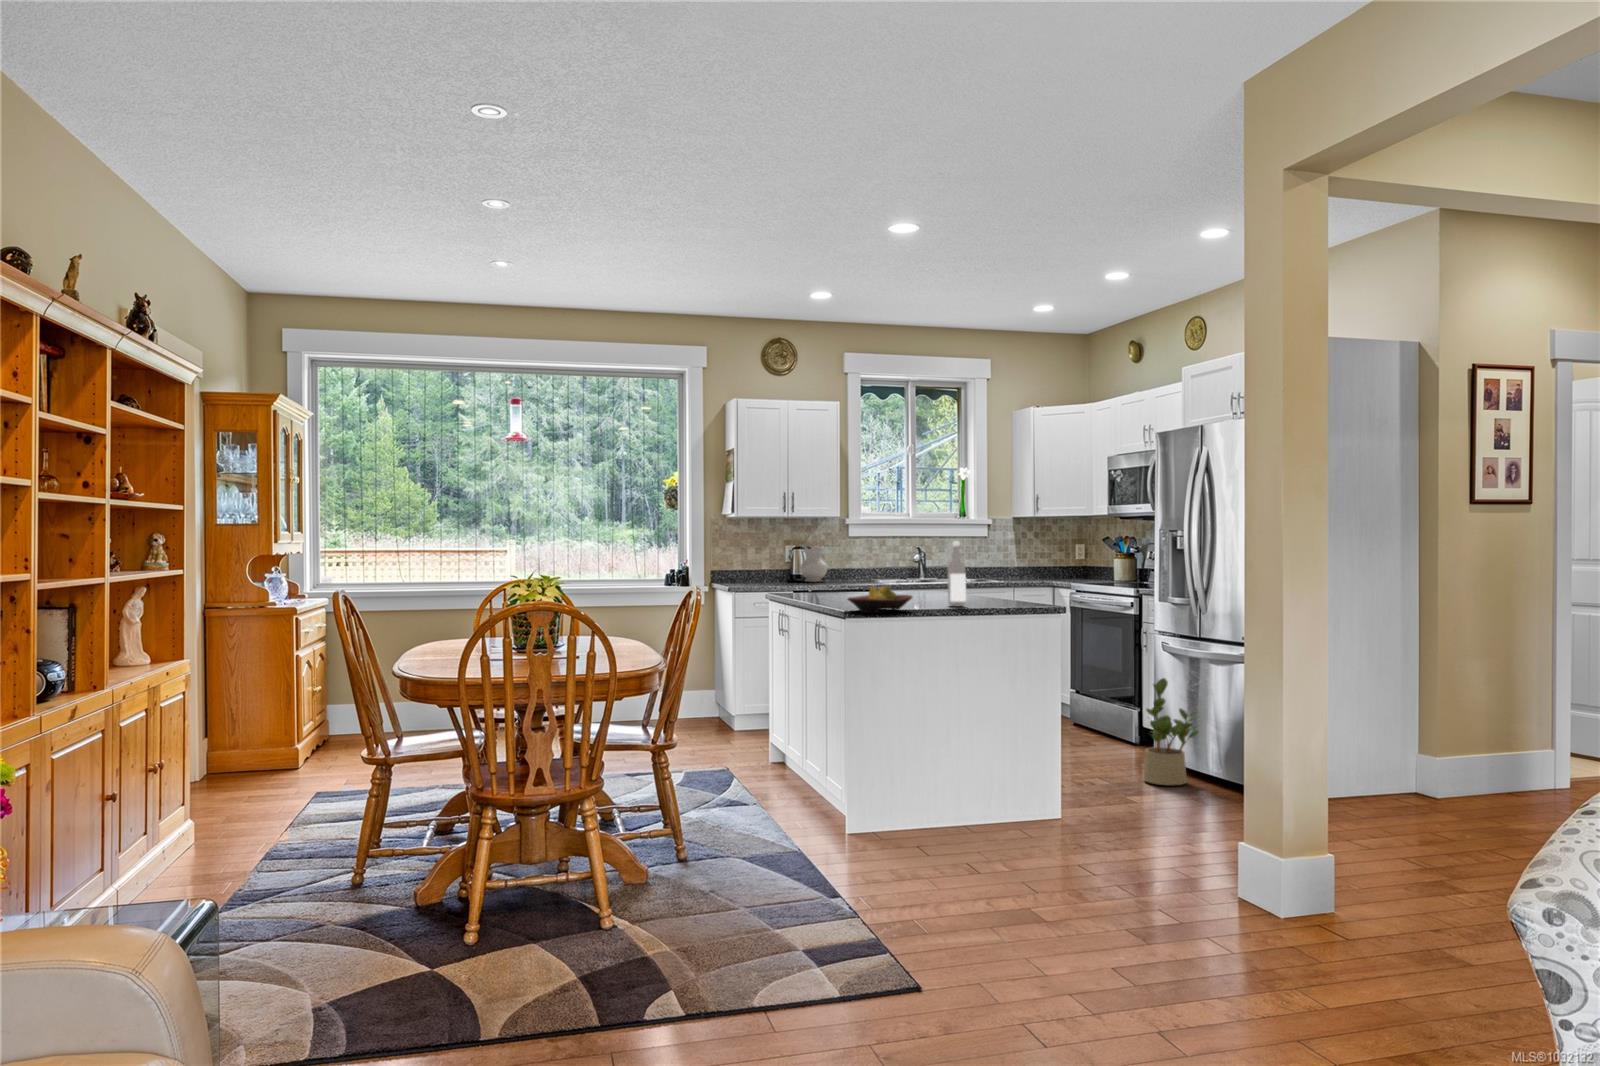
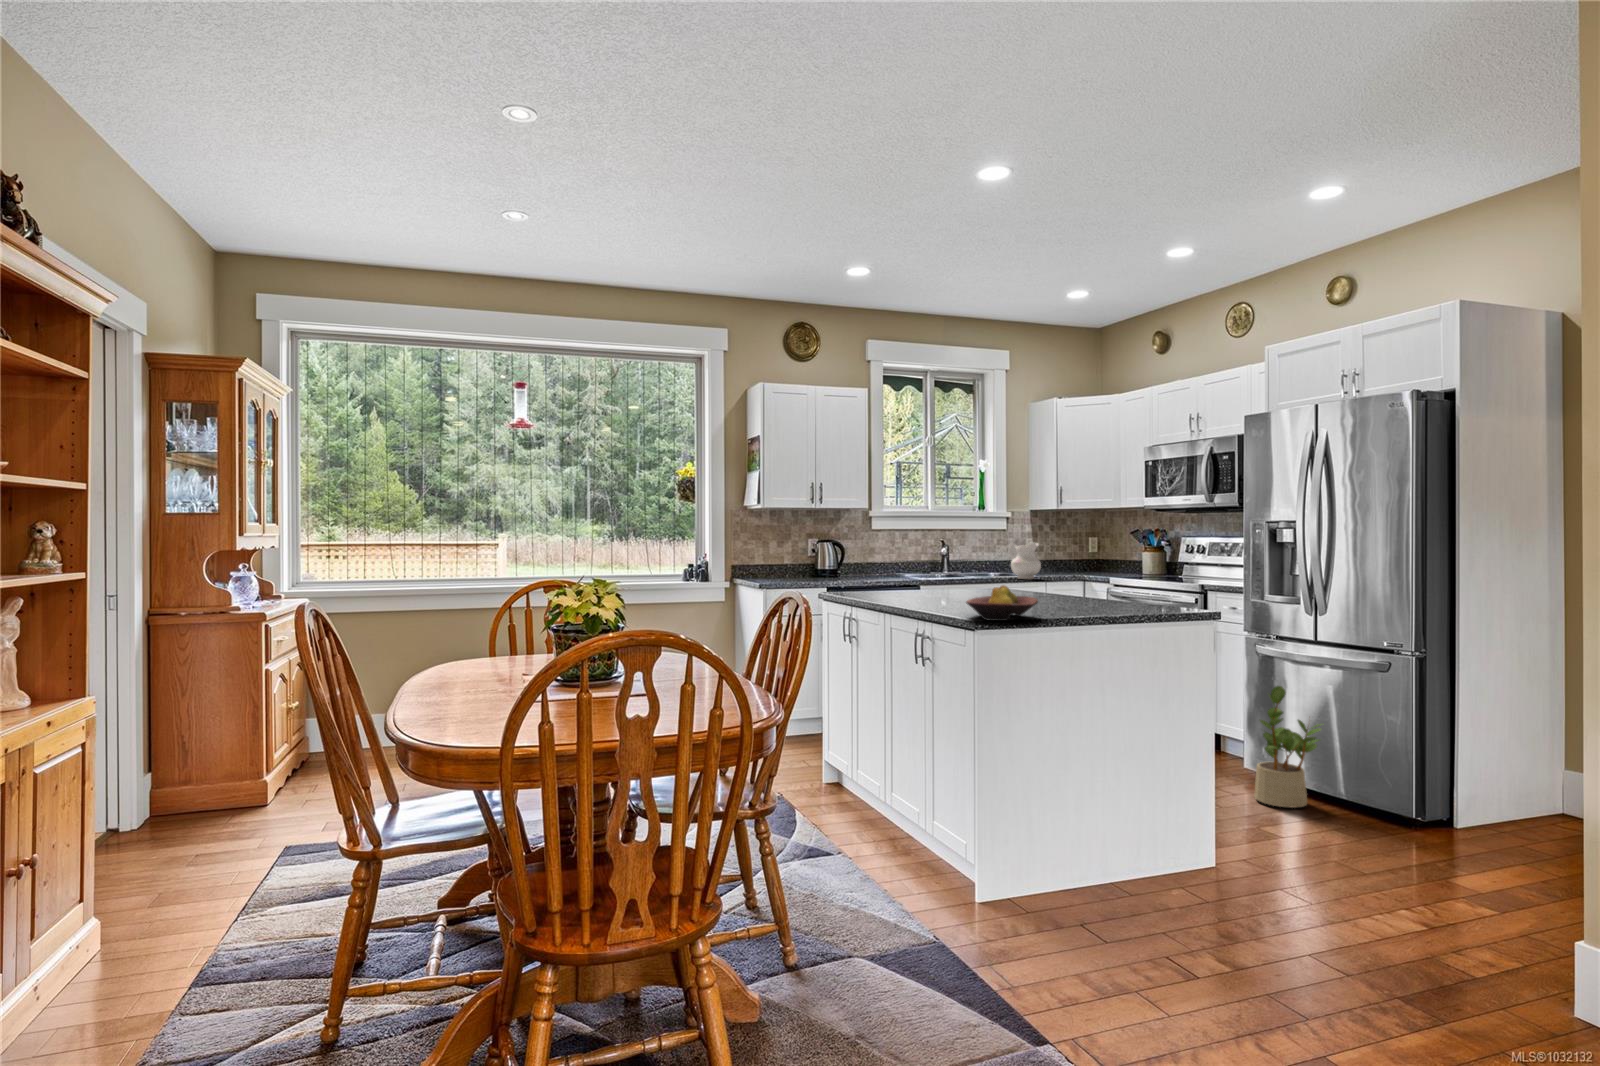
wine bottle: present [948,541,966,607] -> none [1053,532,1075,608]
ceramic pitcher: present [800,544,828,582] -> present [1009,541,1041,579]

